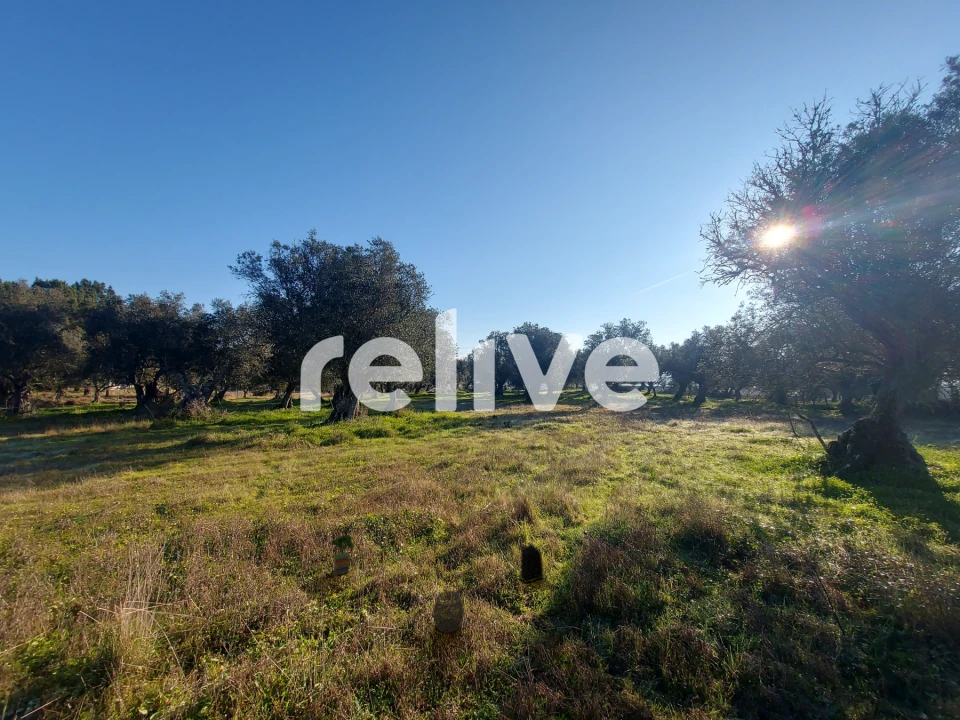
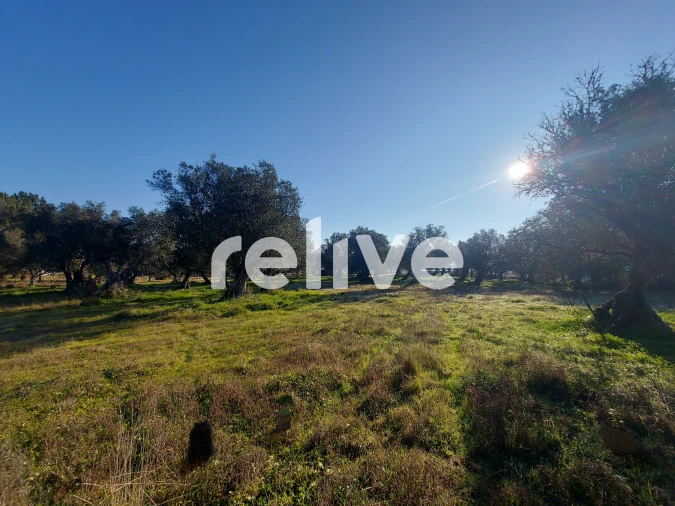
backpack: present [520,544,544,582] -> present [187,419,214,463]
woven basket: present [433,591,464,633] -> present [600,421,635,453]

